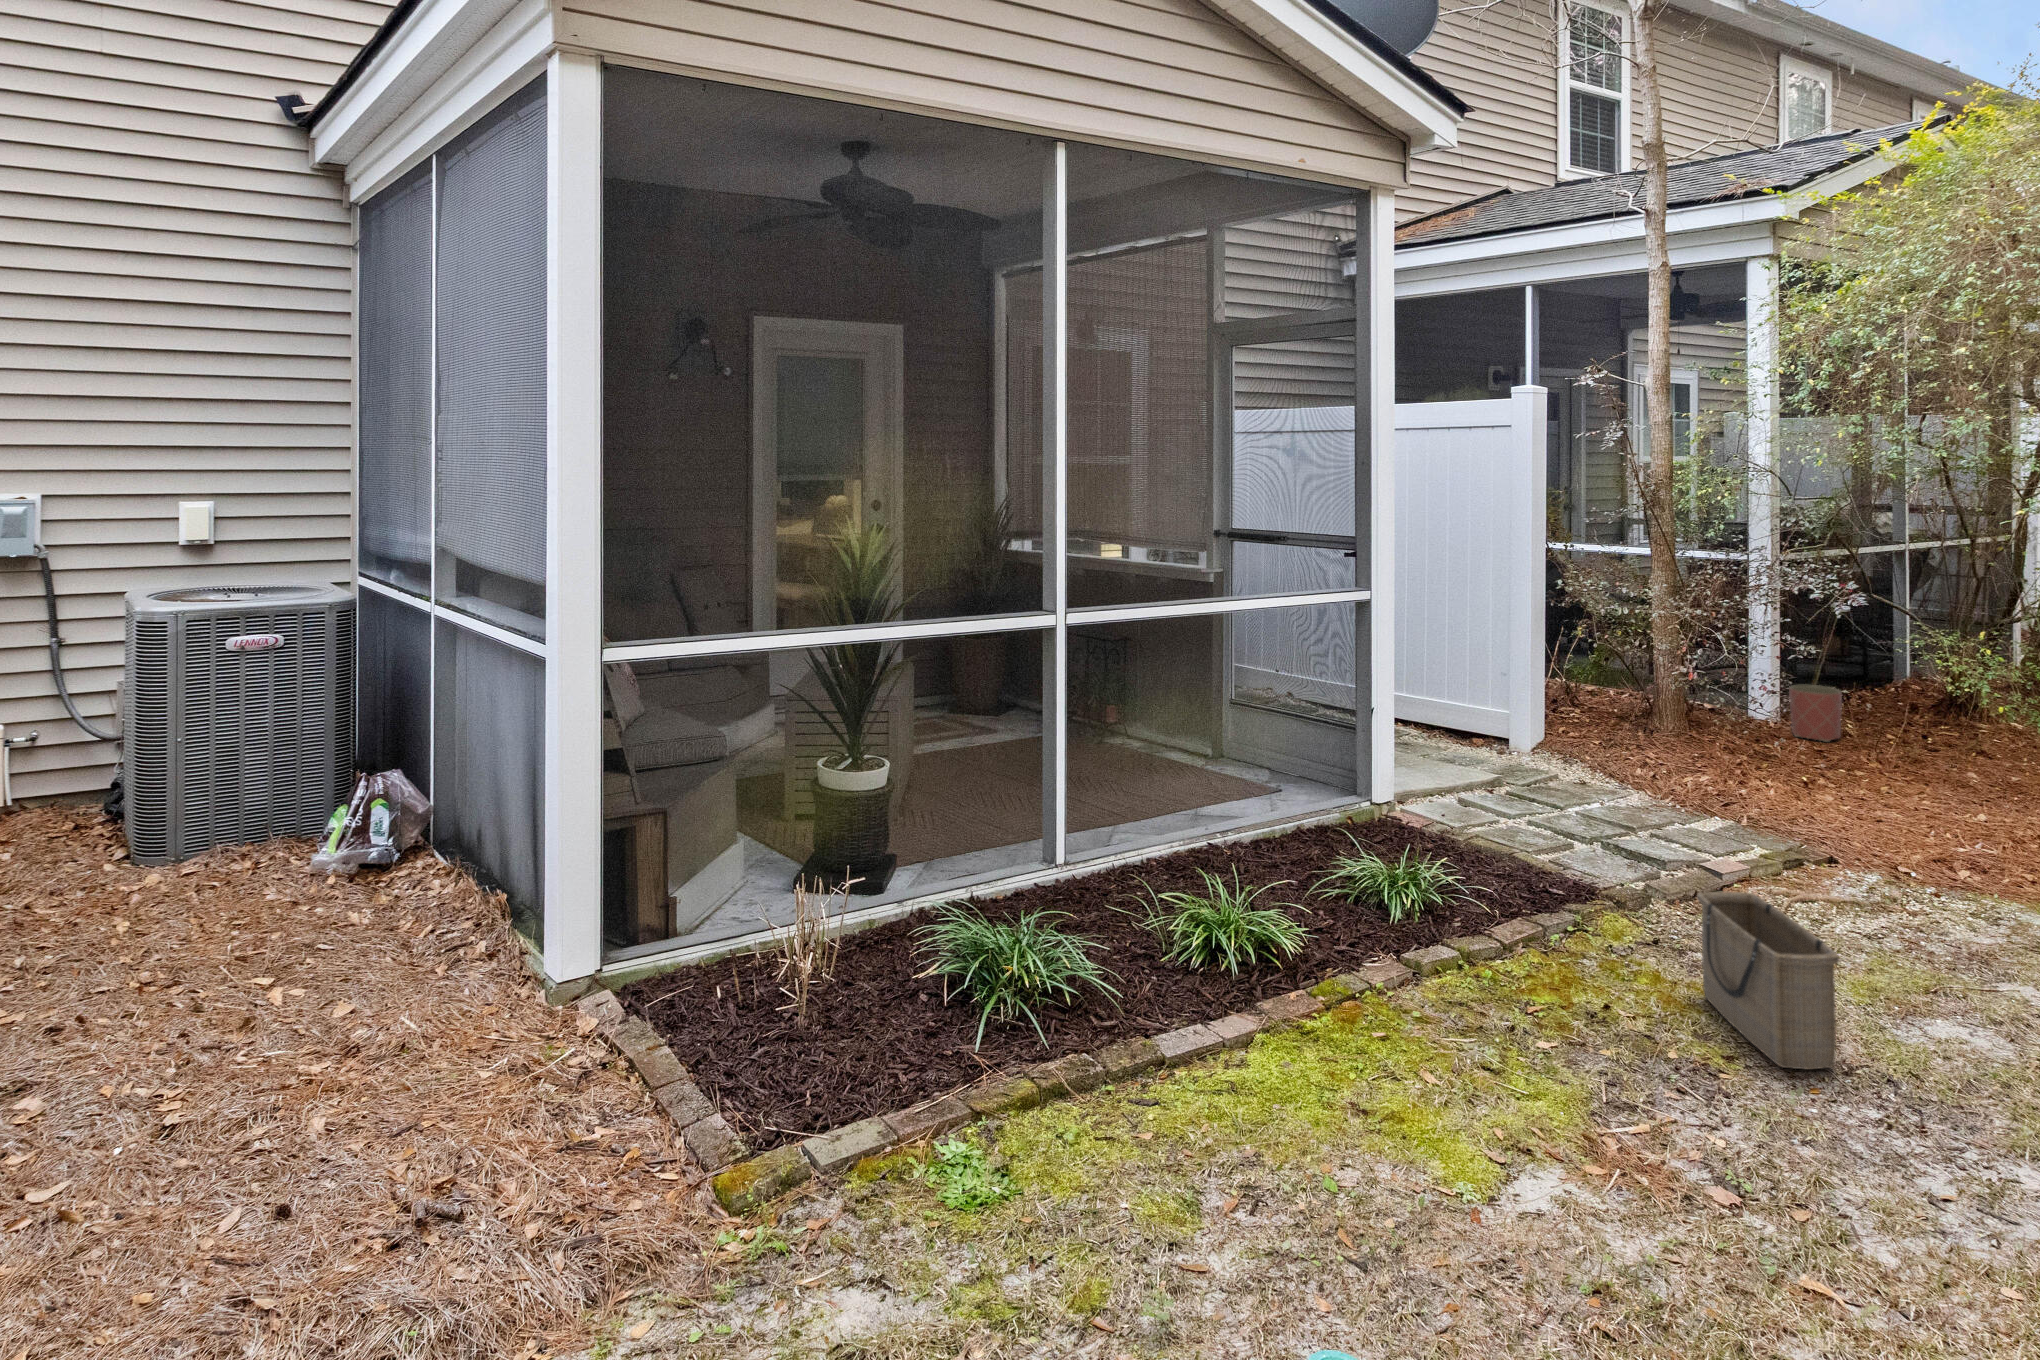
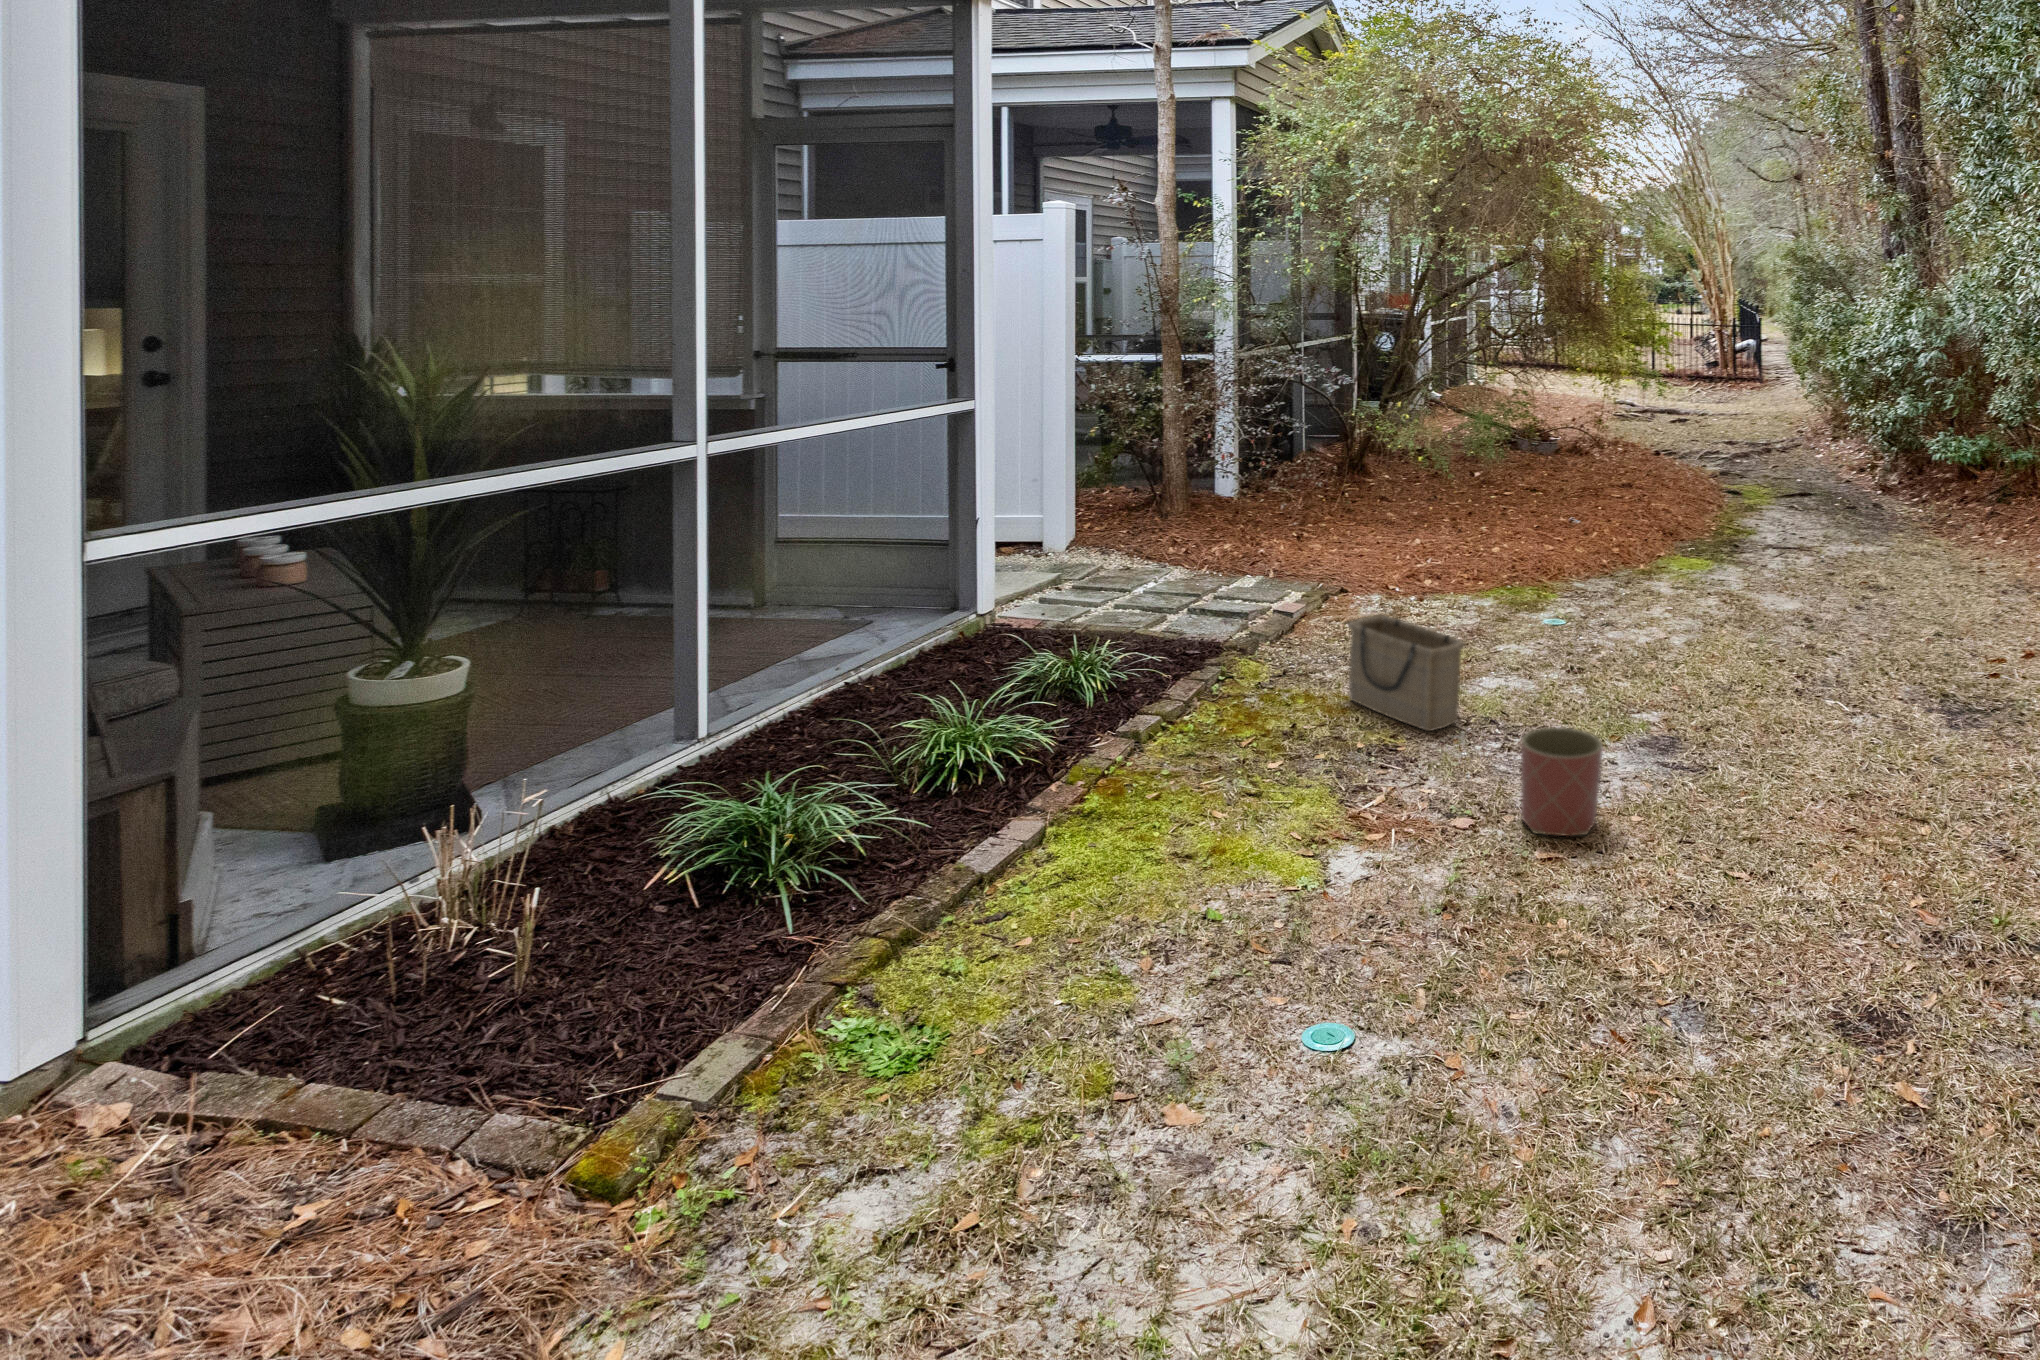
planter: present [1789,685,1842,742] -> present [1521,727,1603,836]

